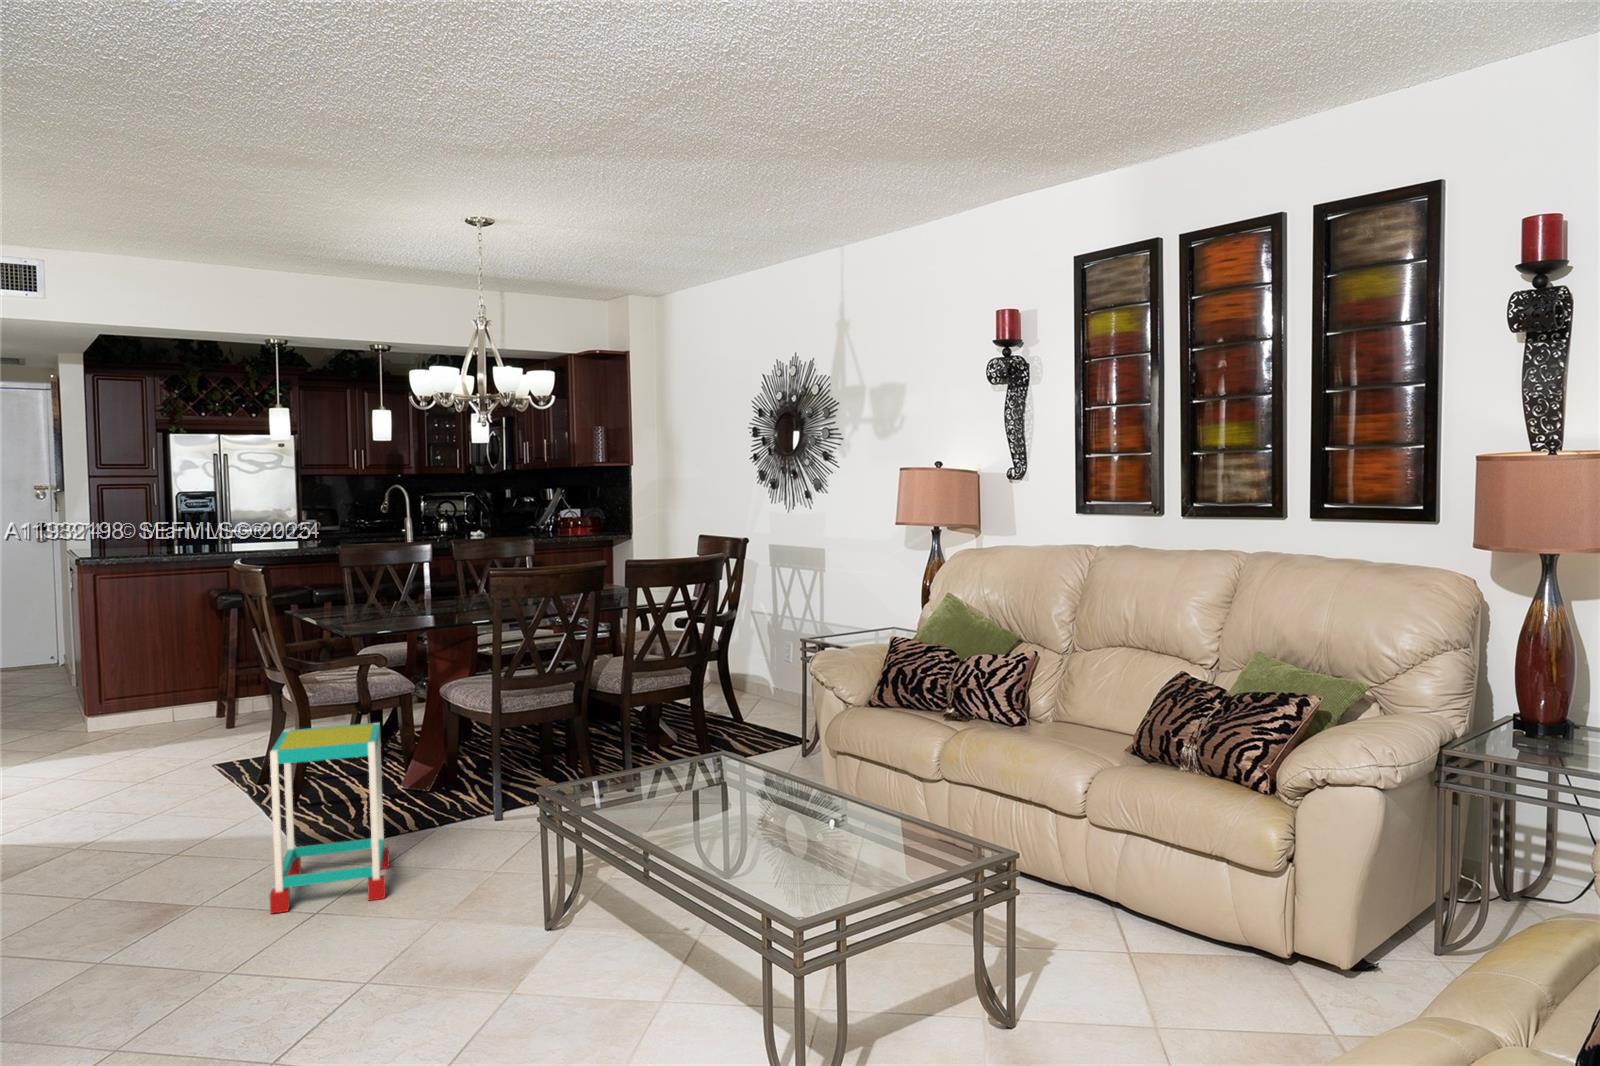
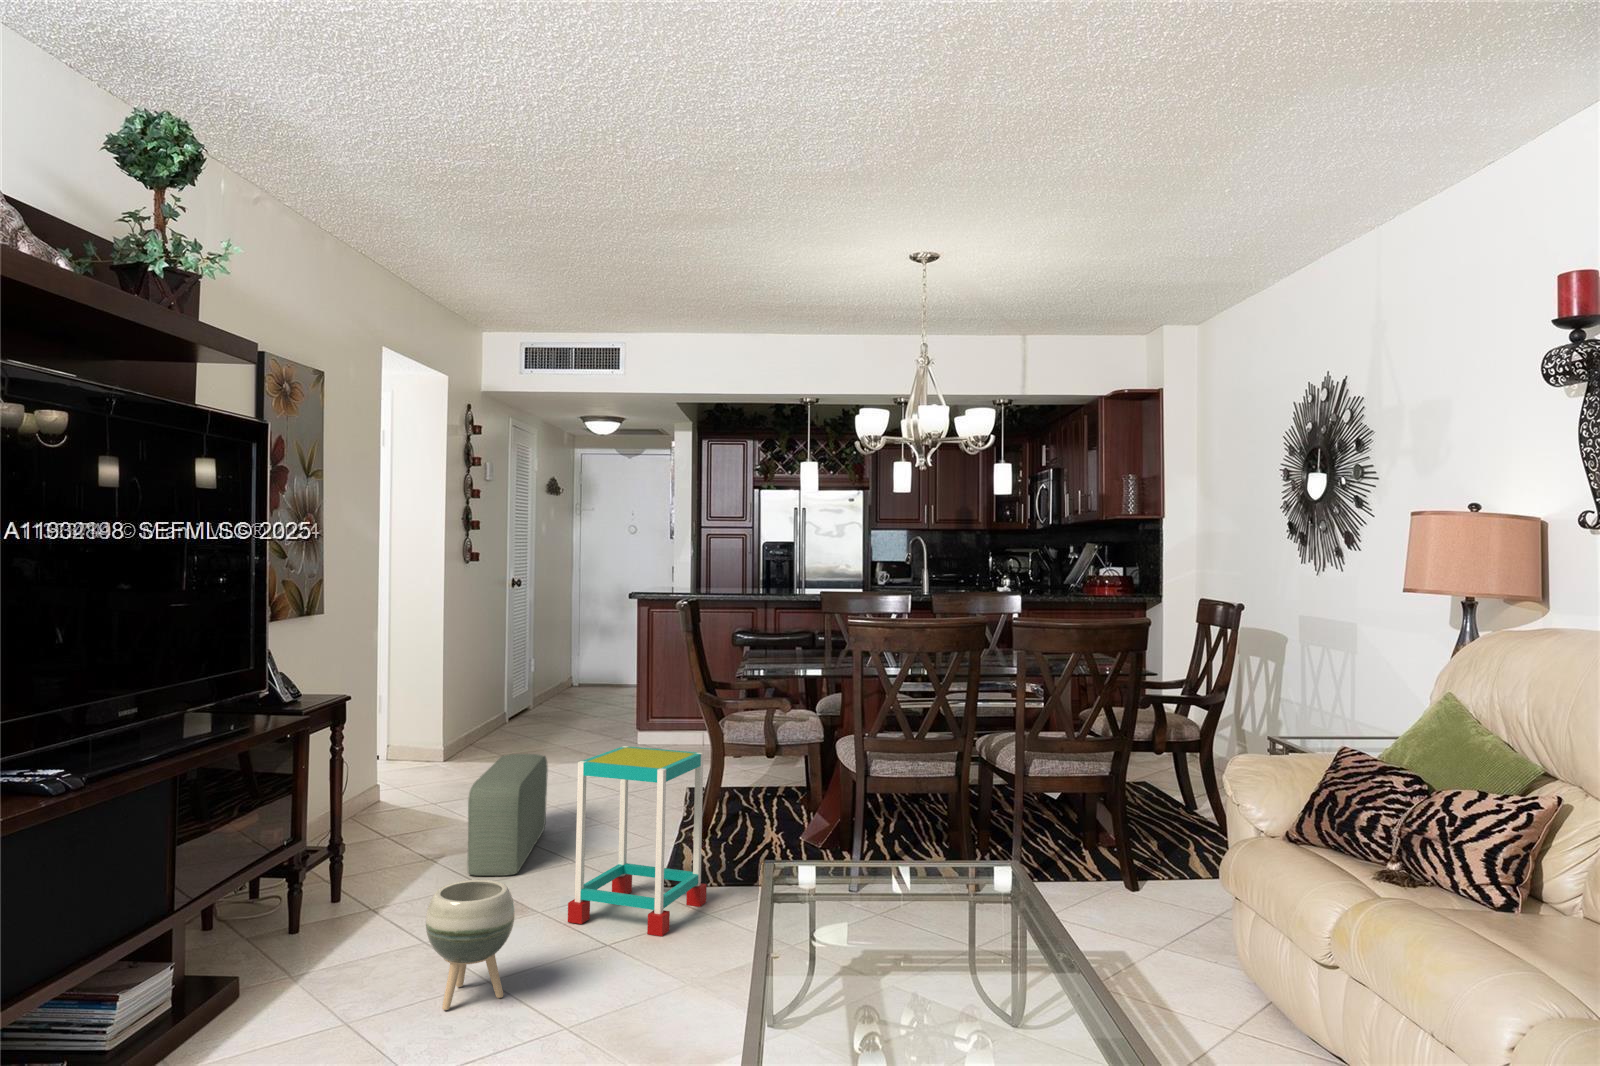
pouf: none [44,764,143,906] -> present [467,754,548,876]
planter: none [207,878,303,1011] -> present [426,880,515,1010]

